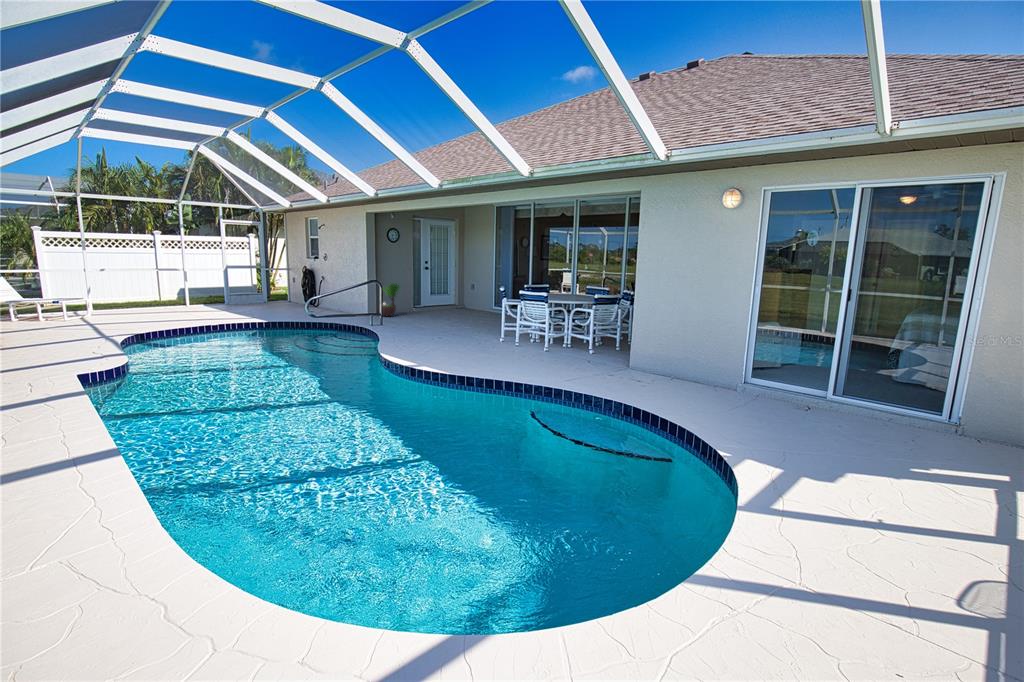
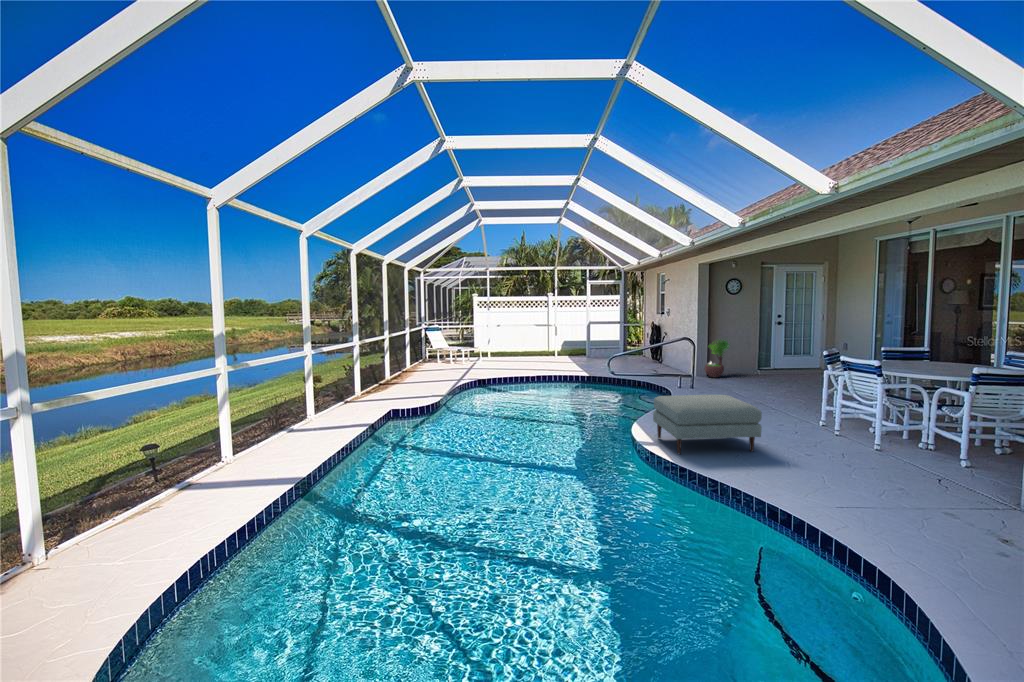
ottoman: none [413,322,494,368] -> present [653,395,762,454]

